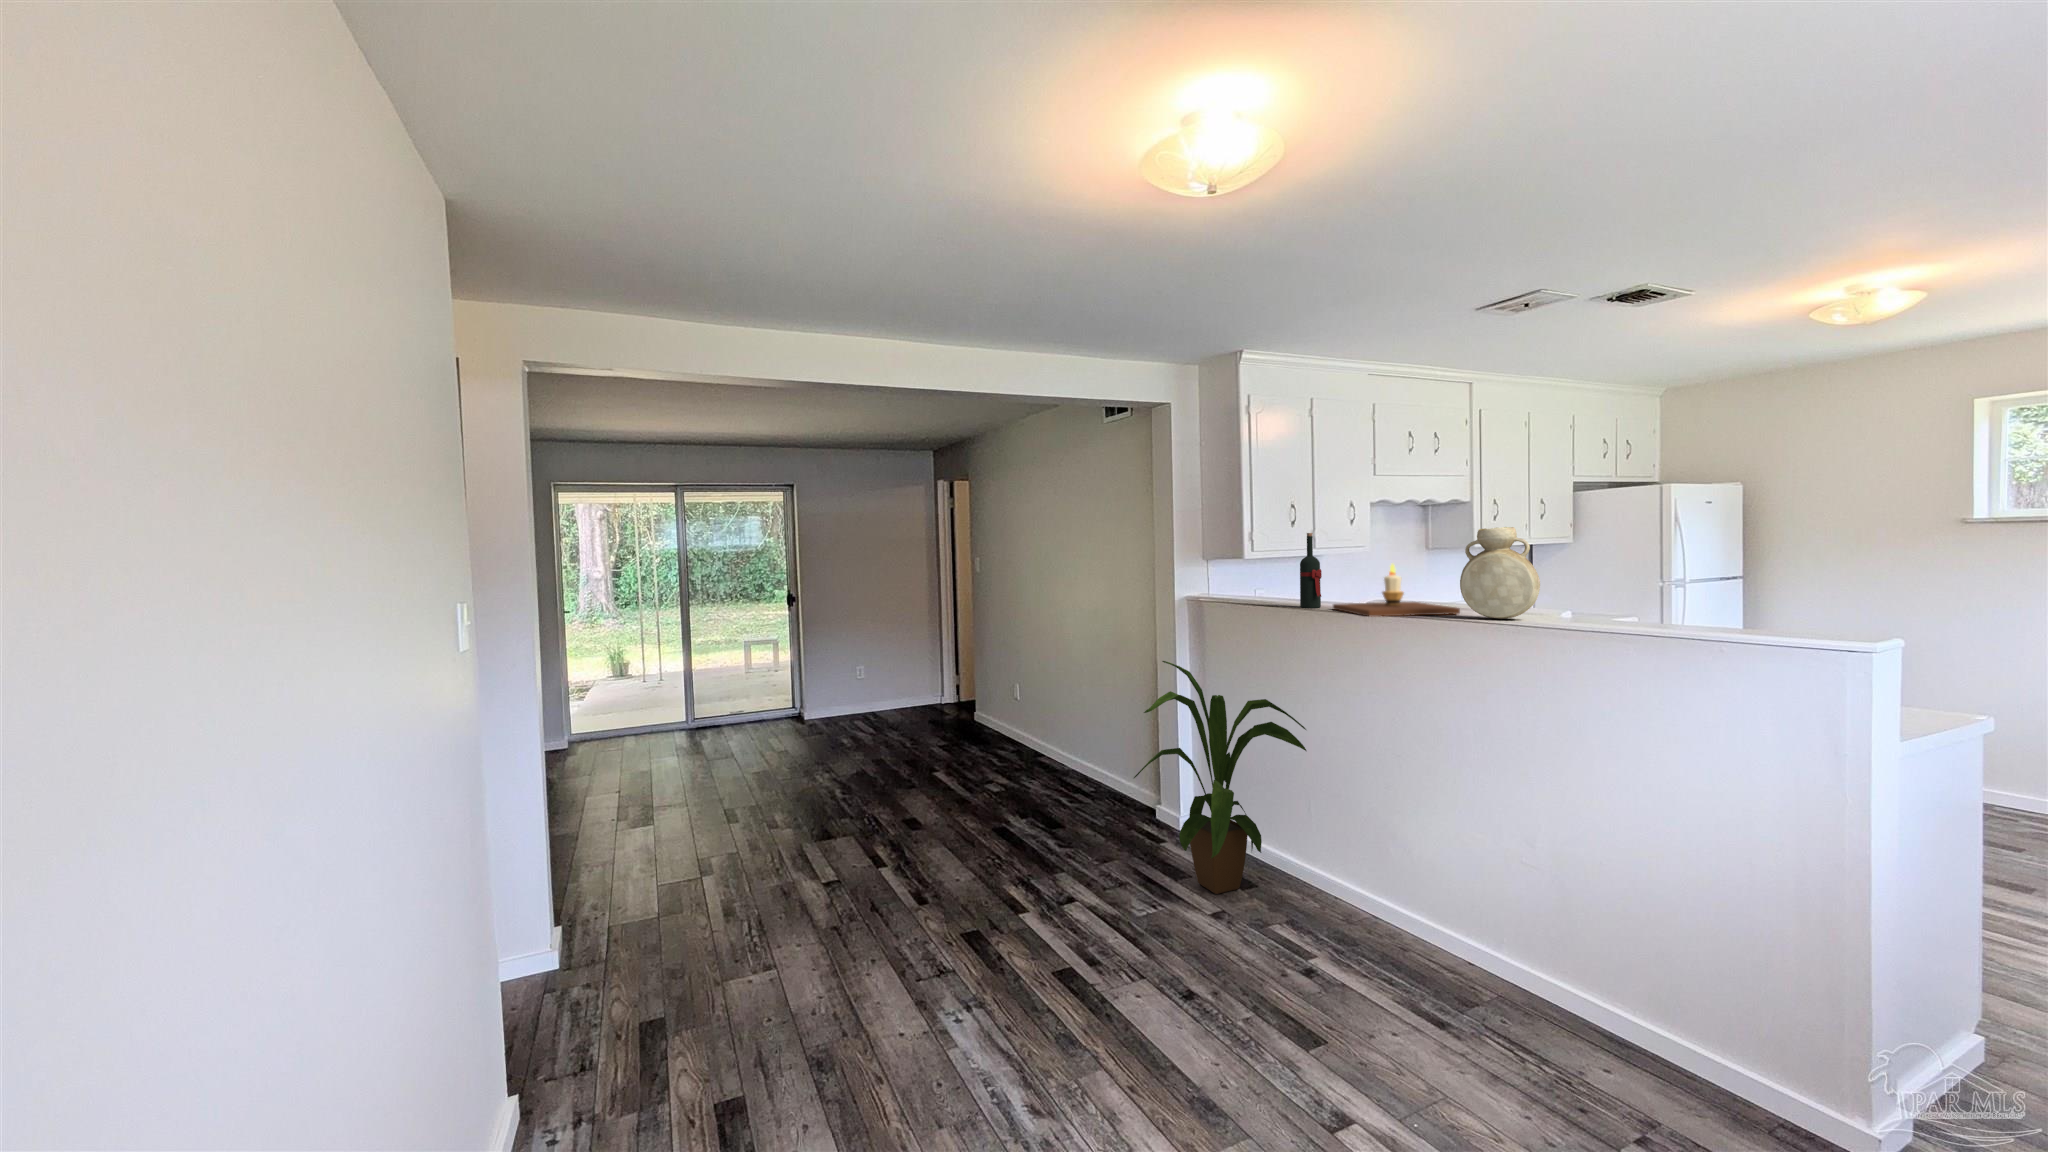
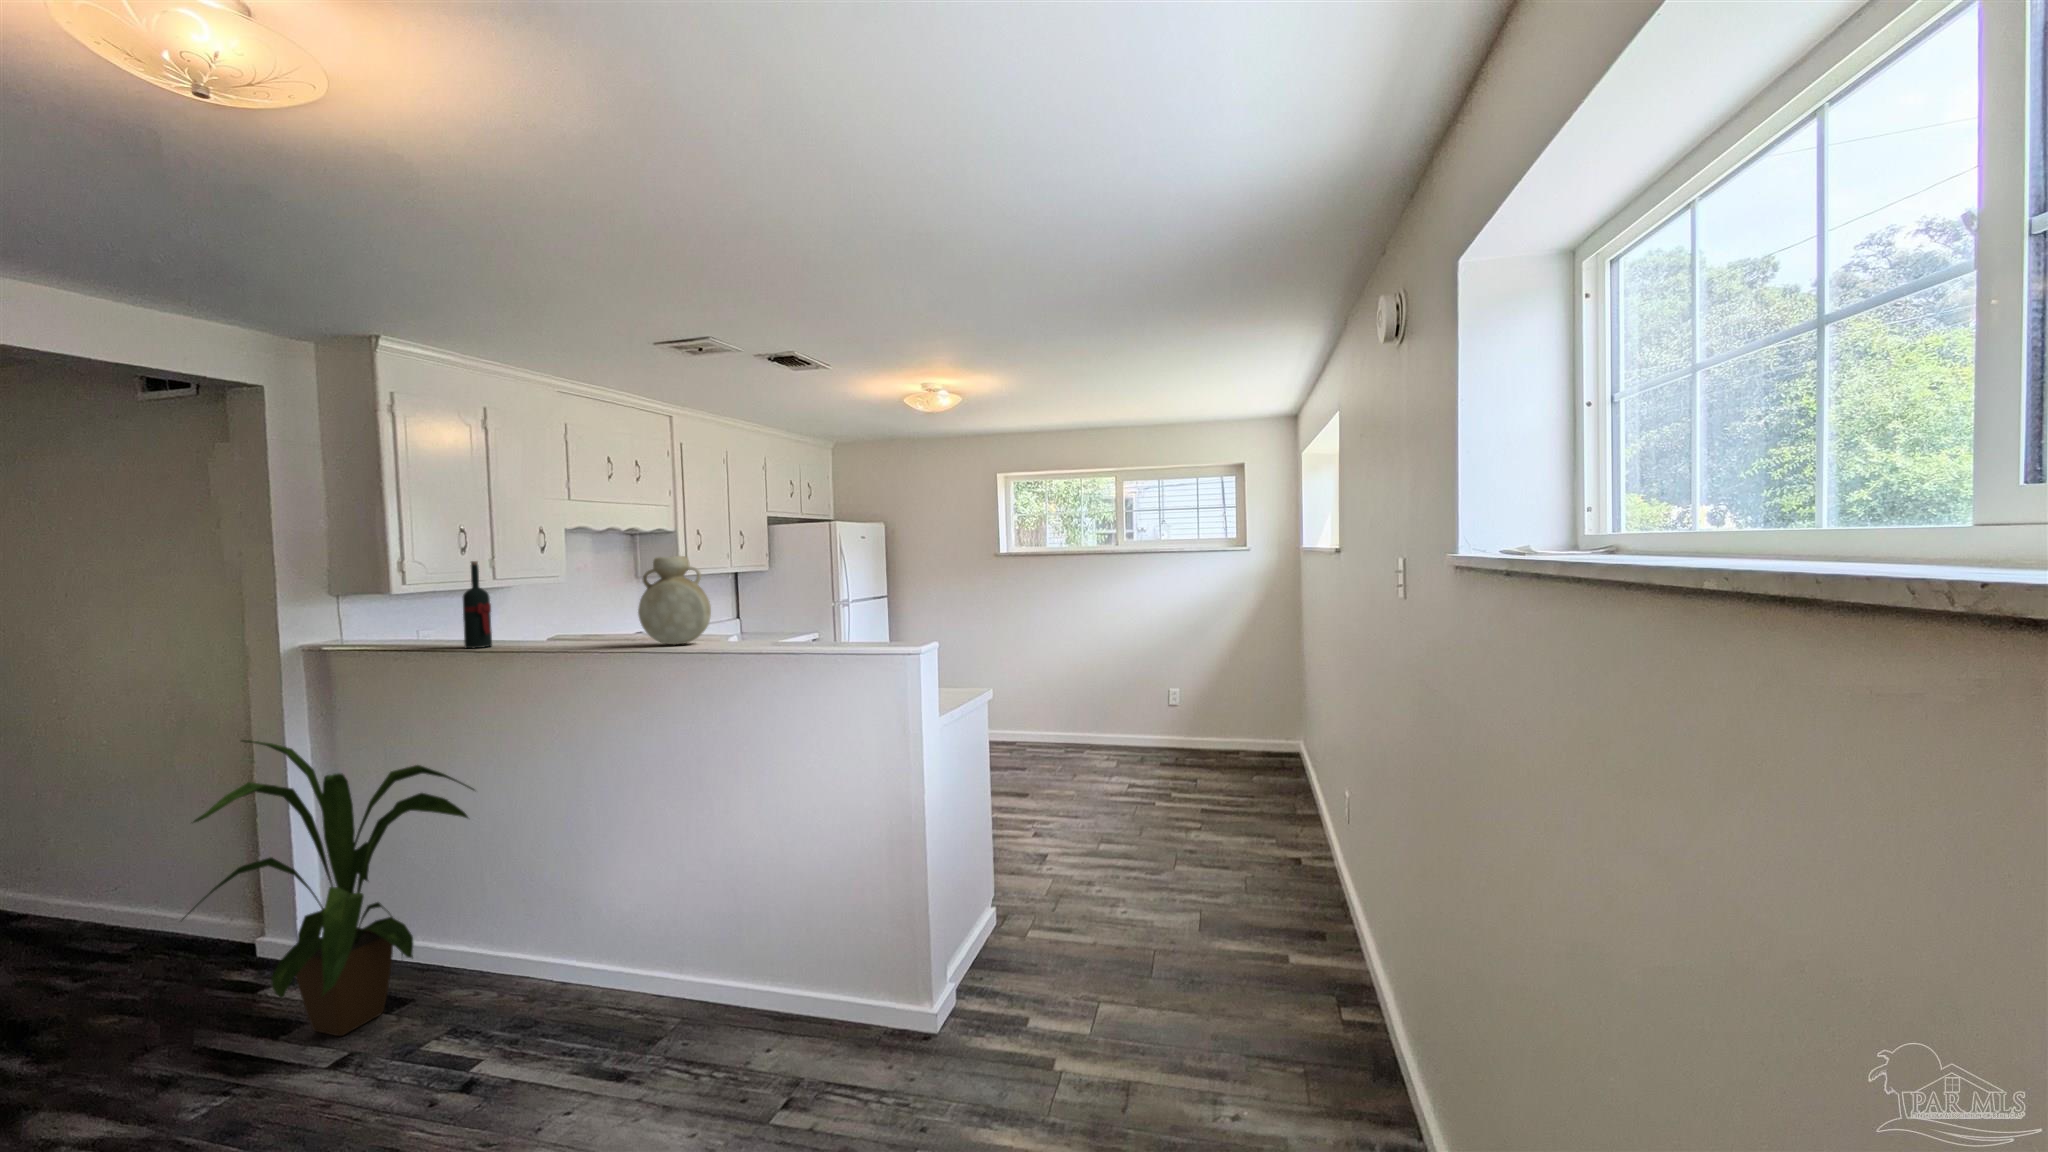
candle: present [1333,564,1460,616] -> none [505,593,643,654]

